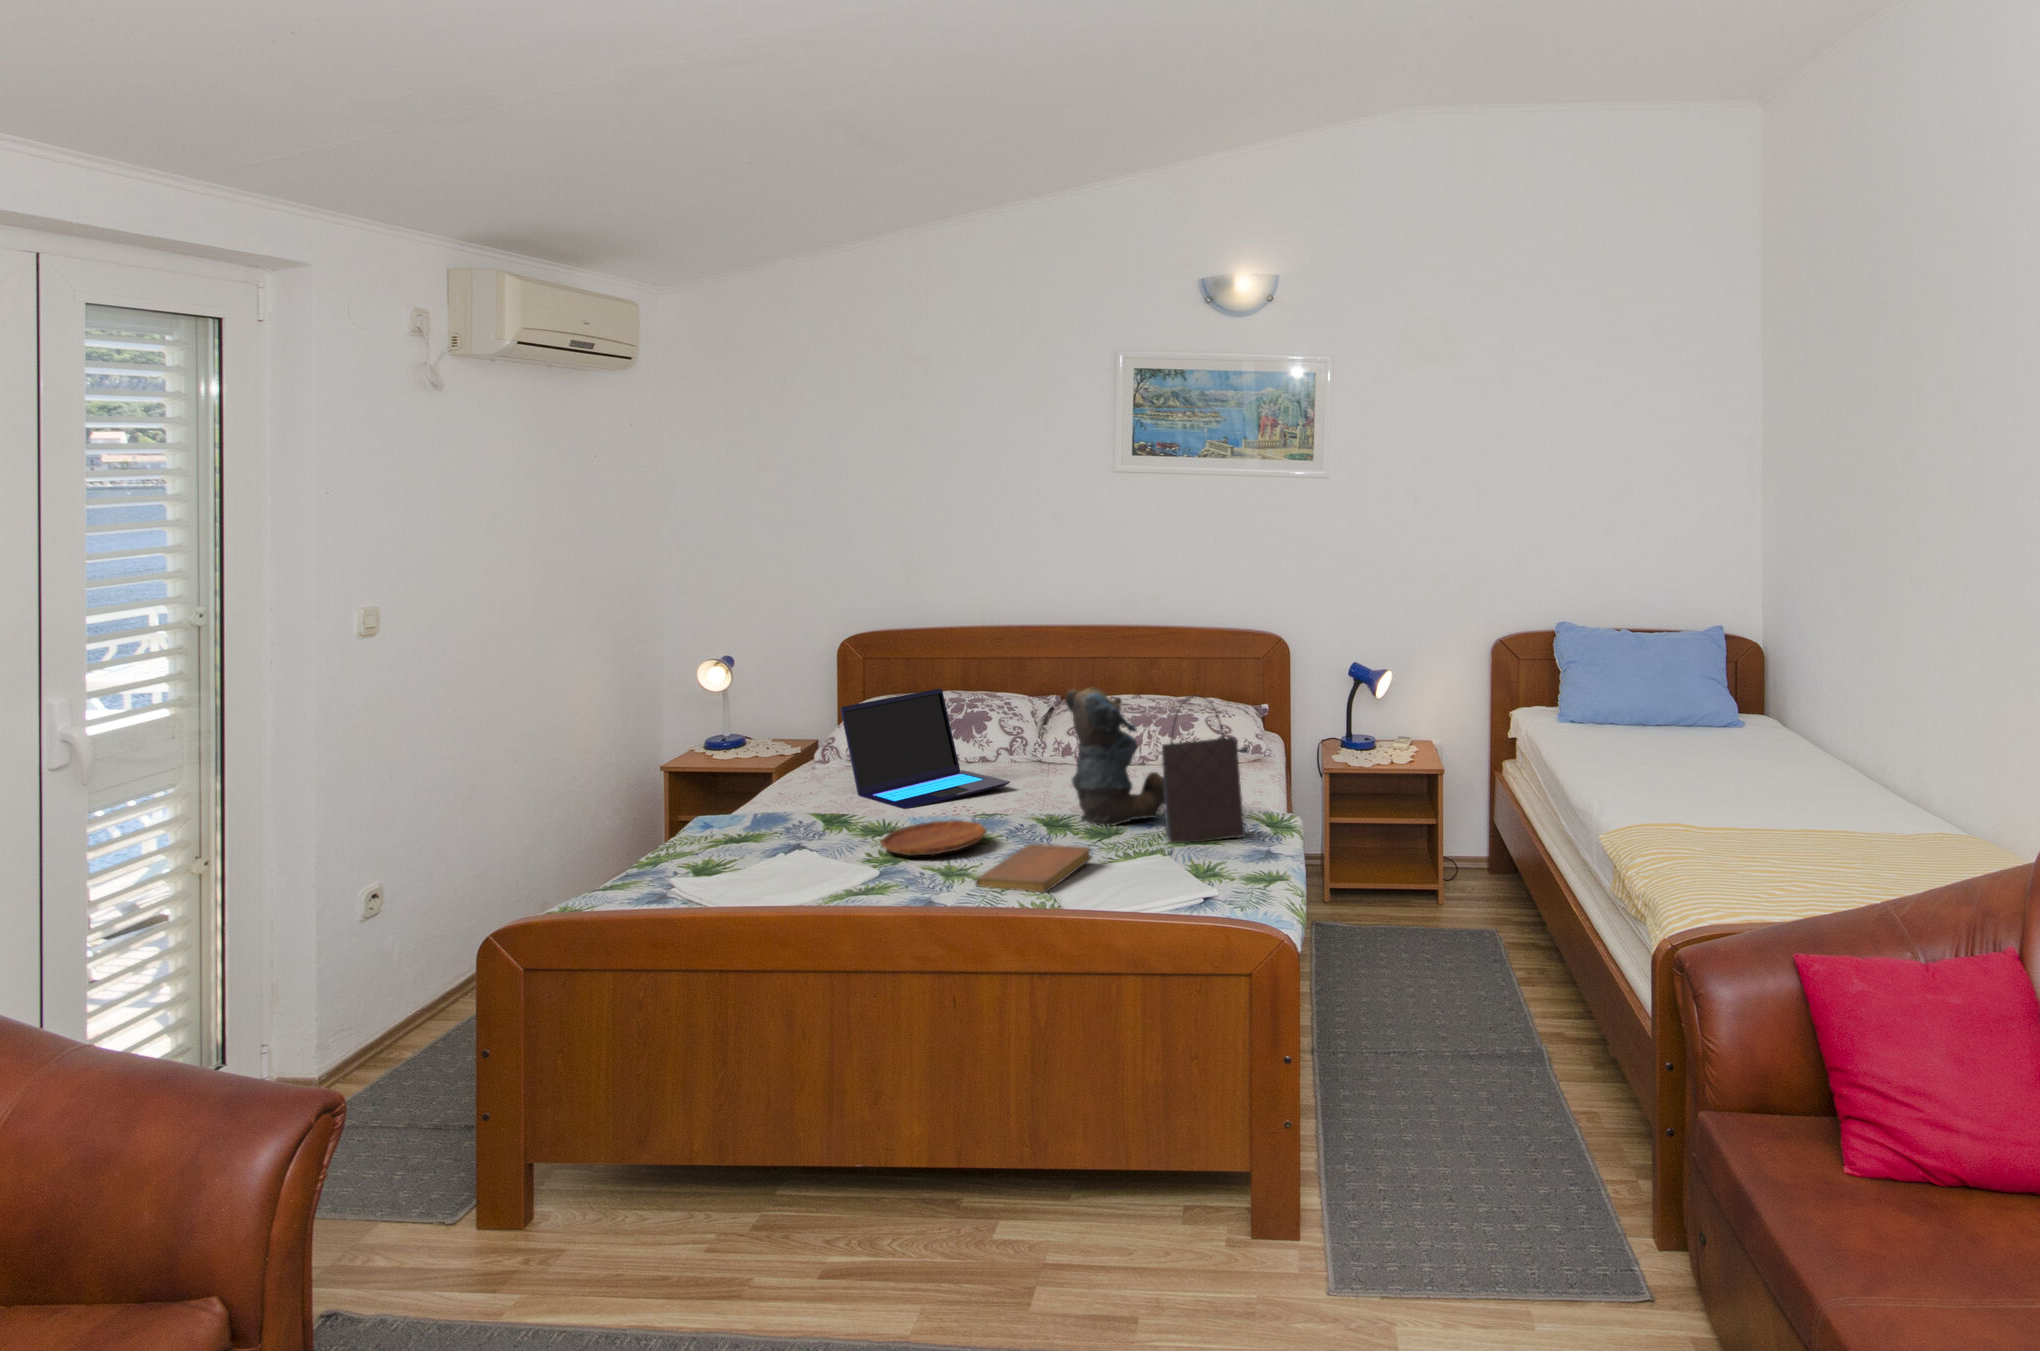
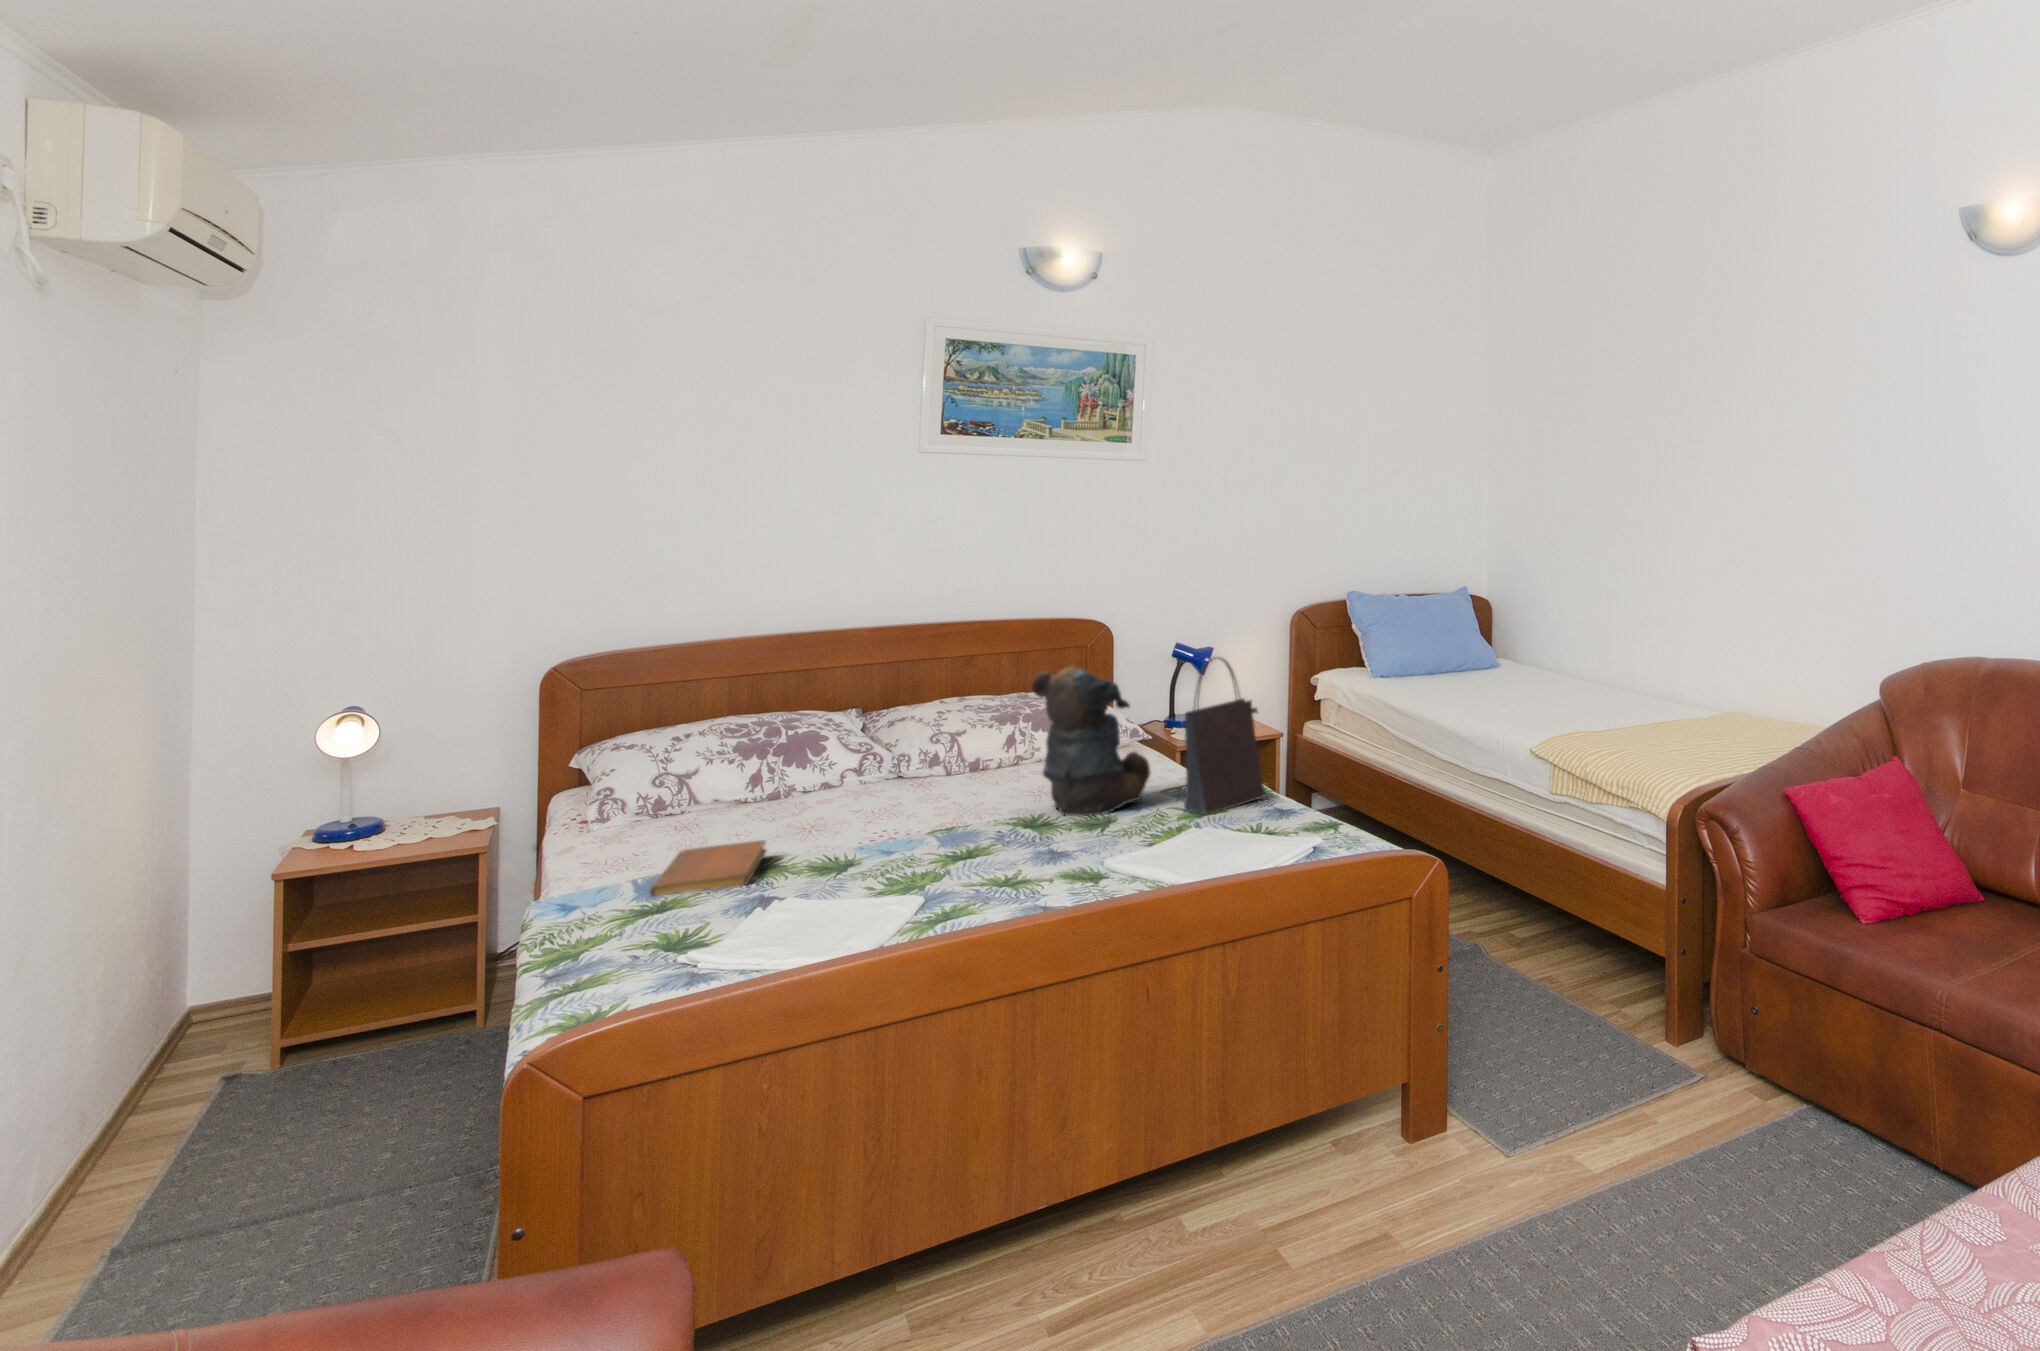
laptop: present [840,689,1010,809] -> none [677,705,904,846]
tray: present [881,820,987,855] -> none [894,828,1025,873]
notebook: present [976,844,1092,892] -> present [650,840,766,896]

